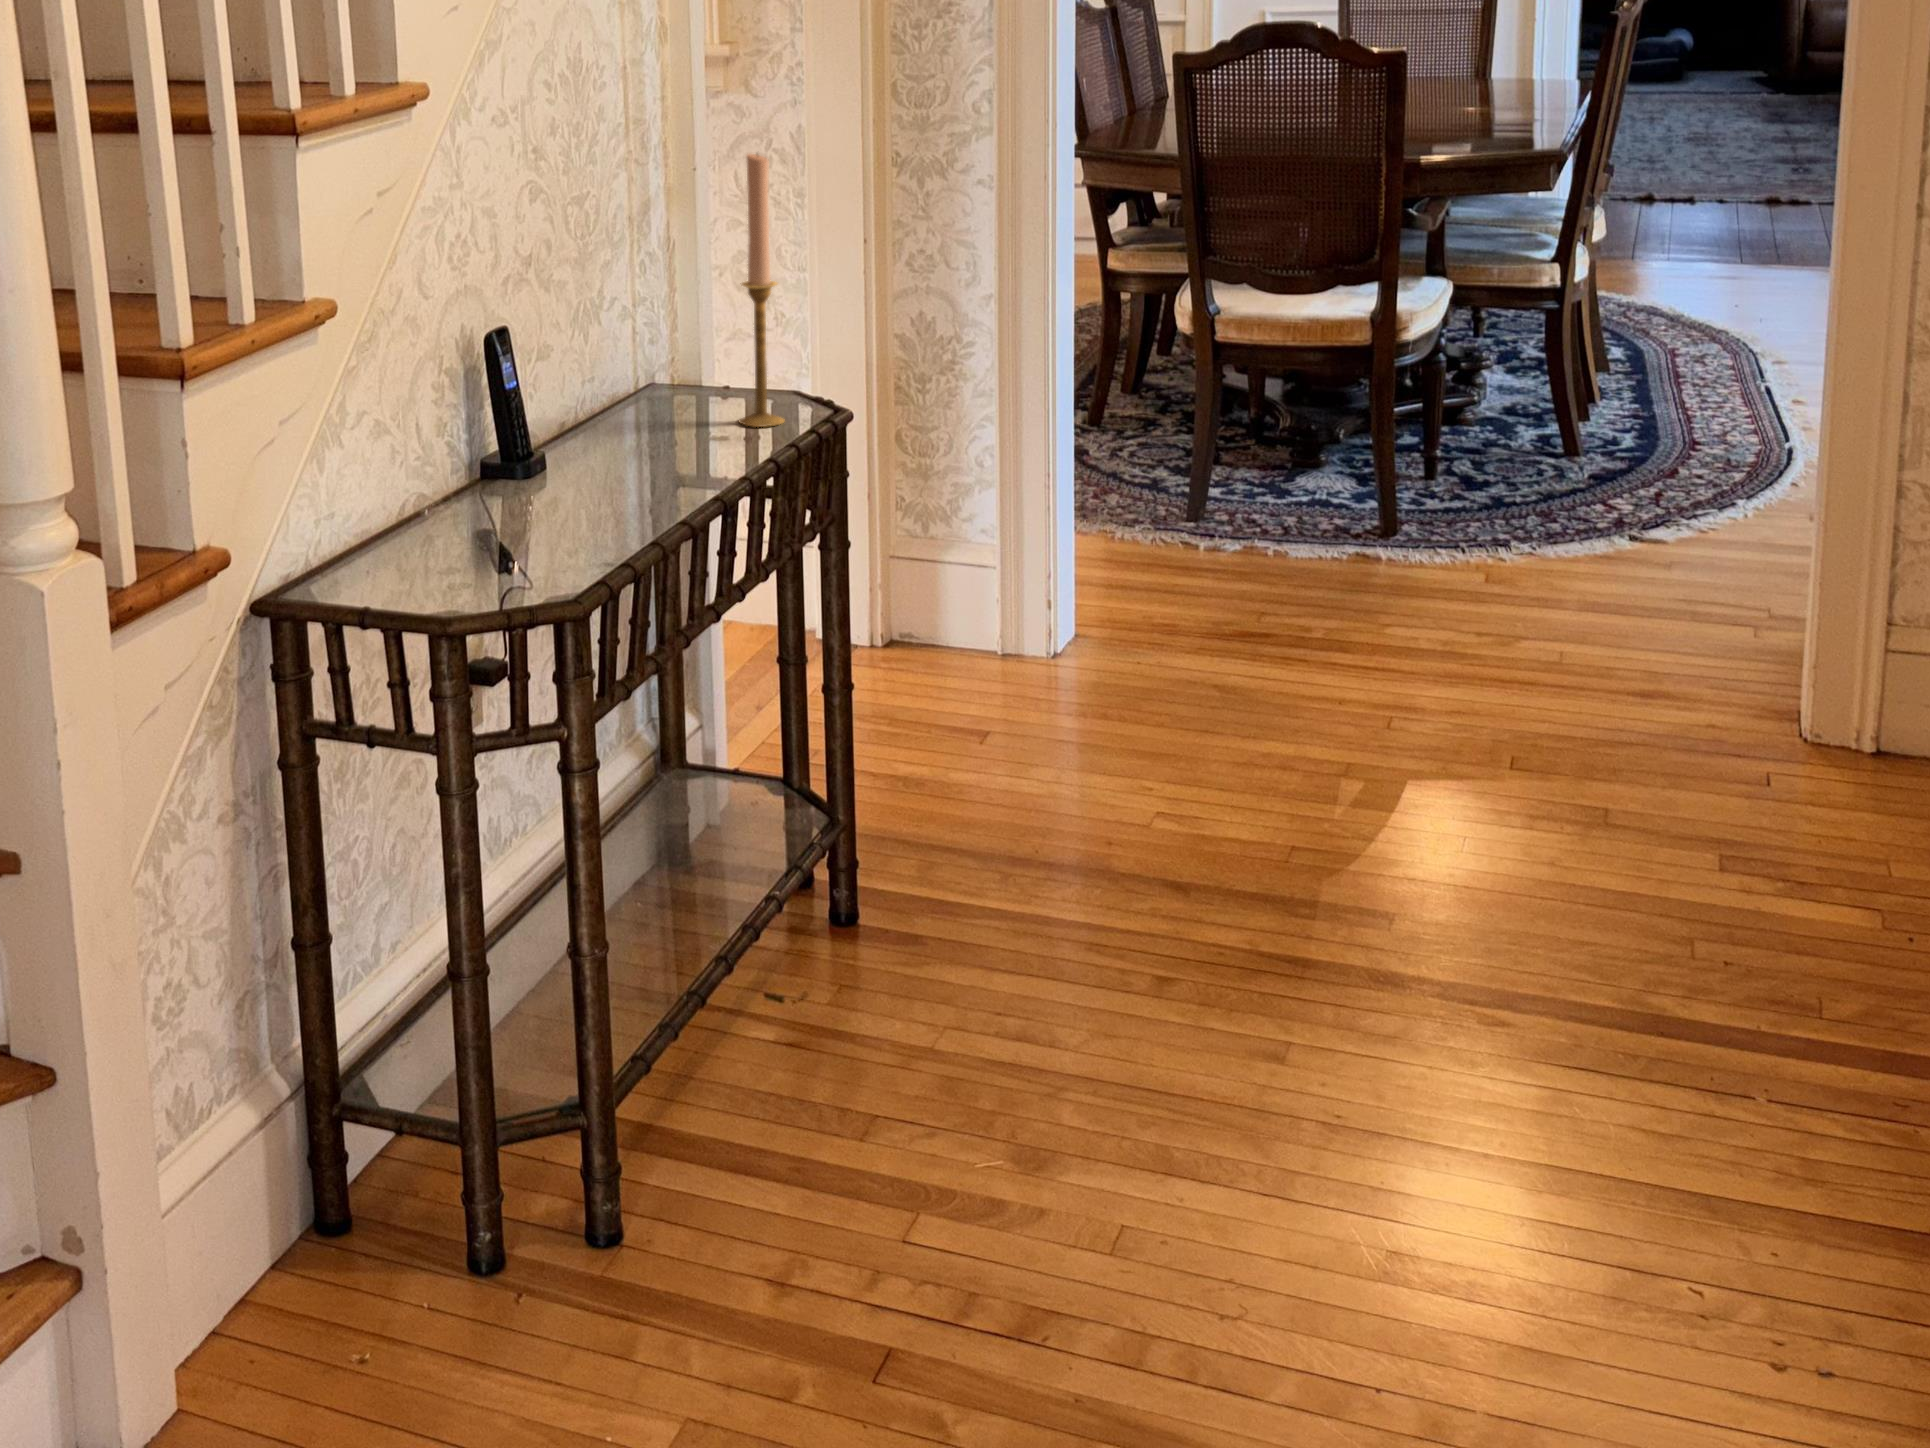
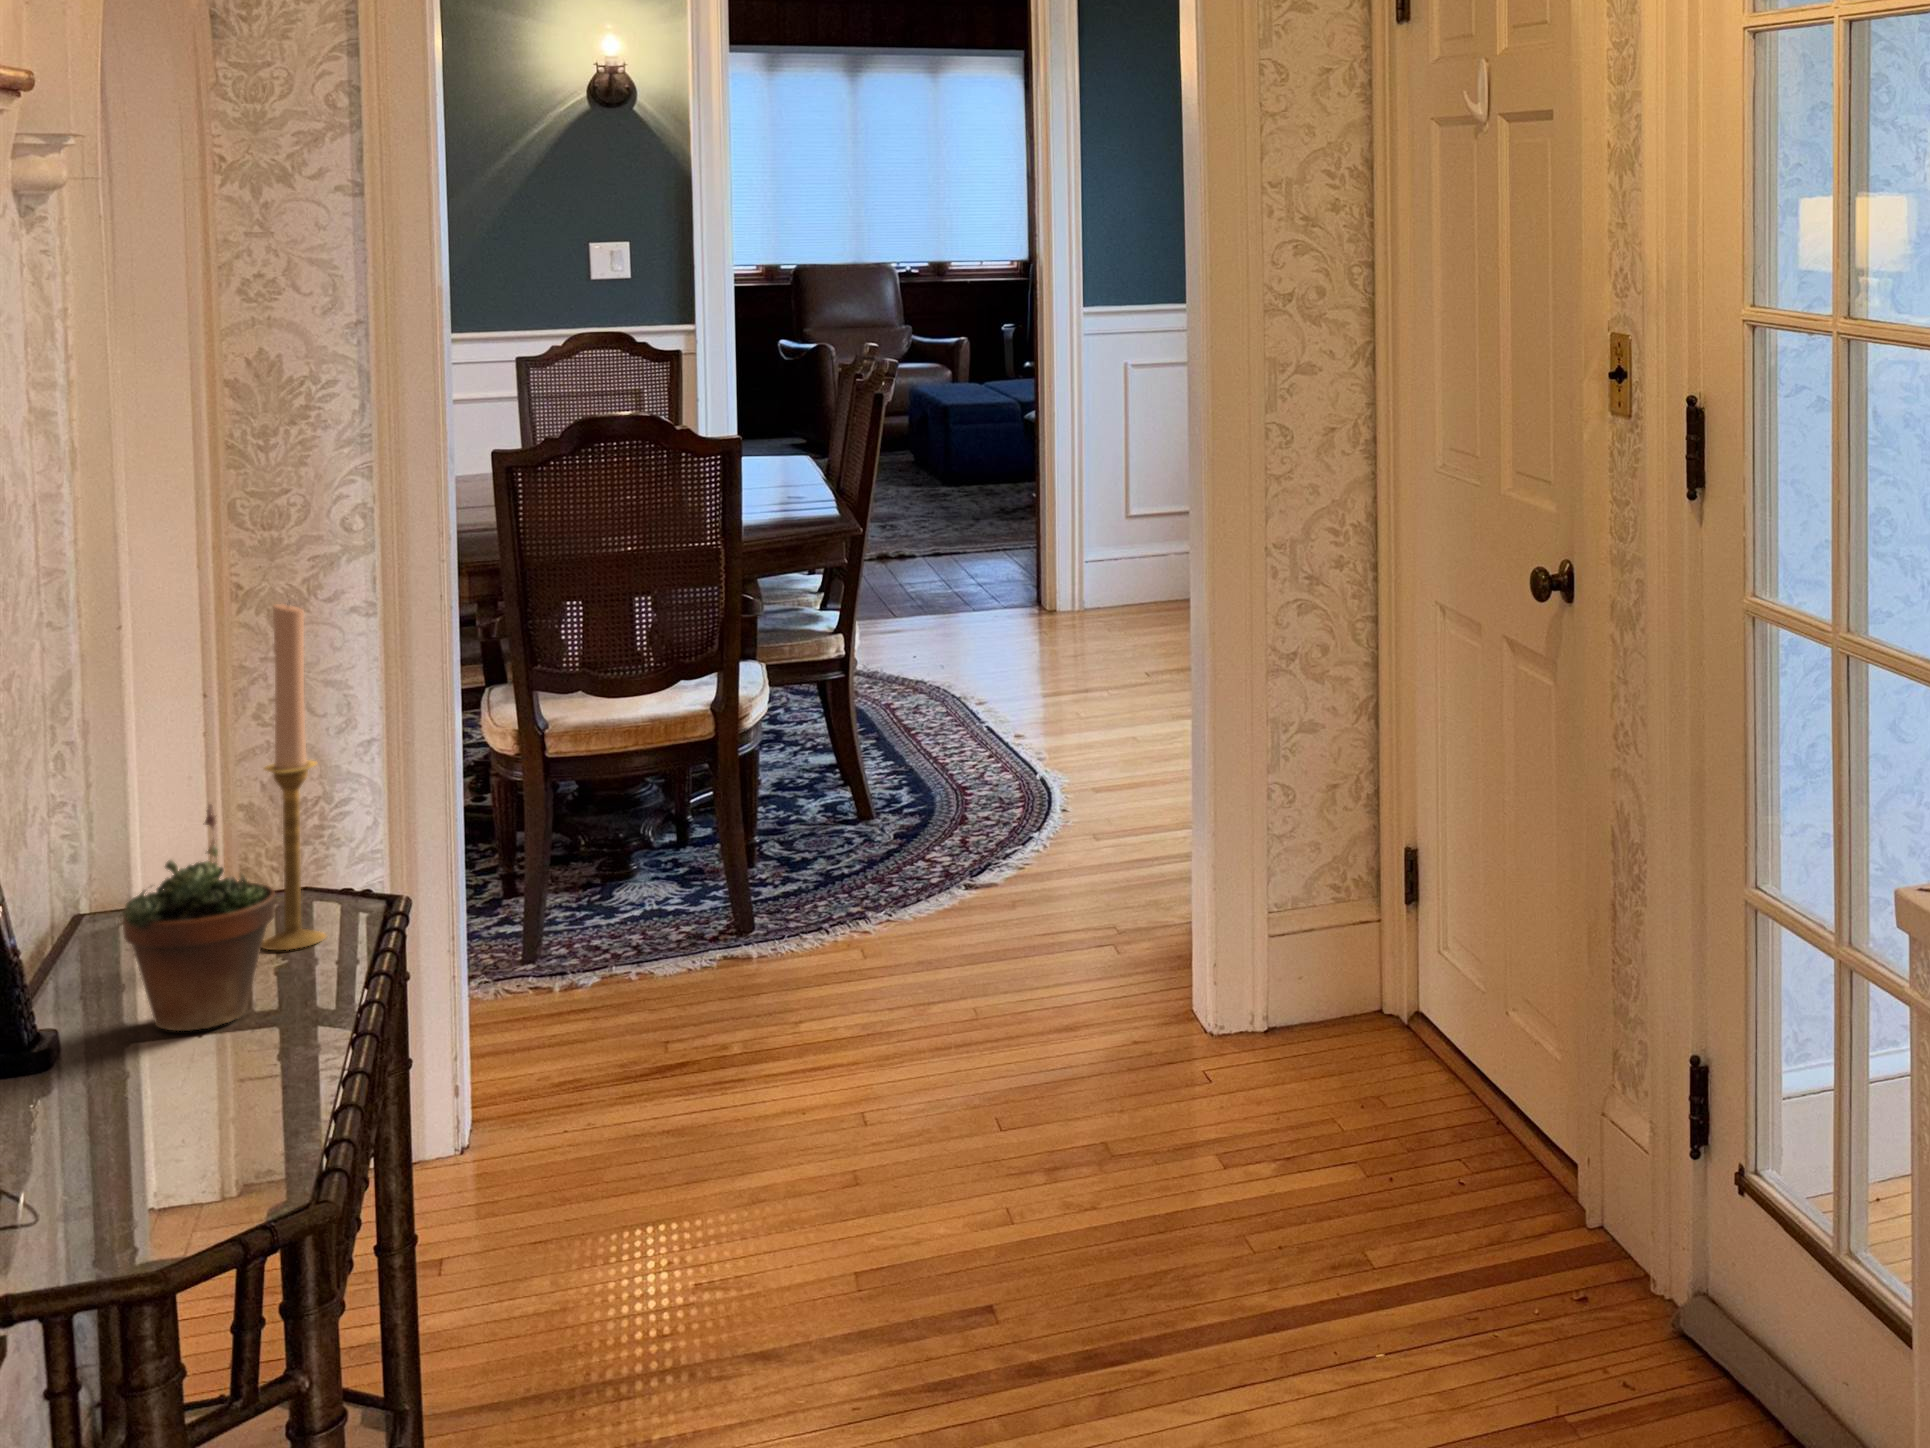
succulent plant: none [600,299,707,466] -> present [122,805,275,1031]

